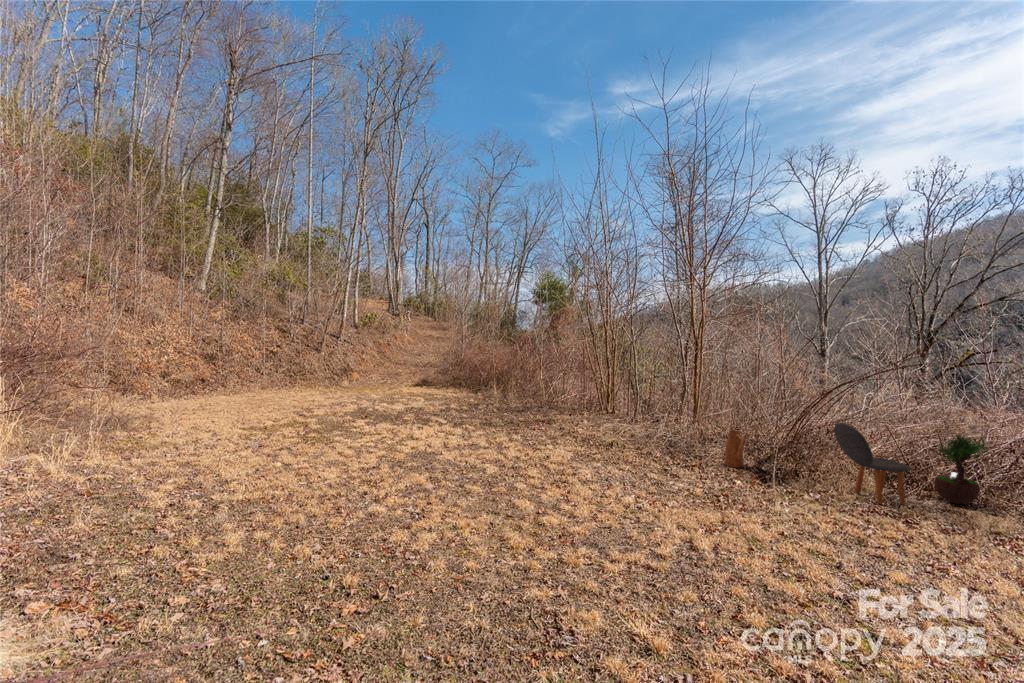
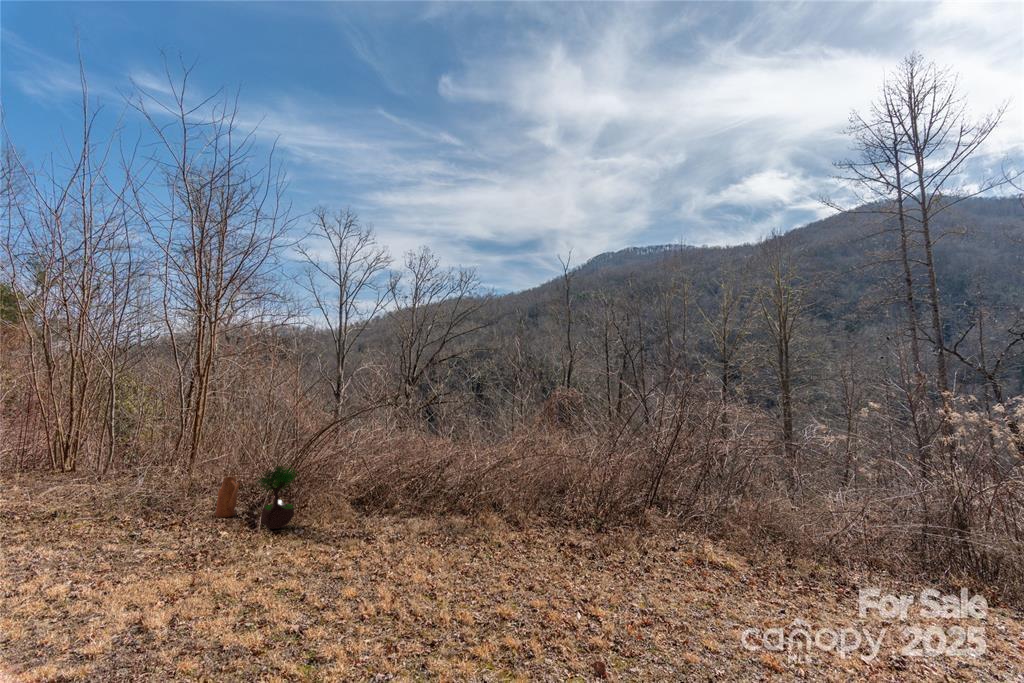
chair: present [834,423,911,505] -> none [321,460,375,527]
potted tree: present [930,432,988,504] -> present [257,466,295,529]

